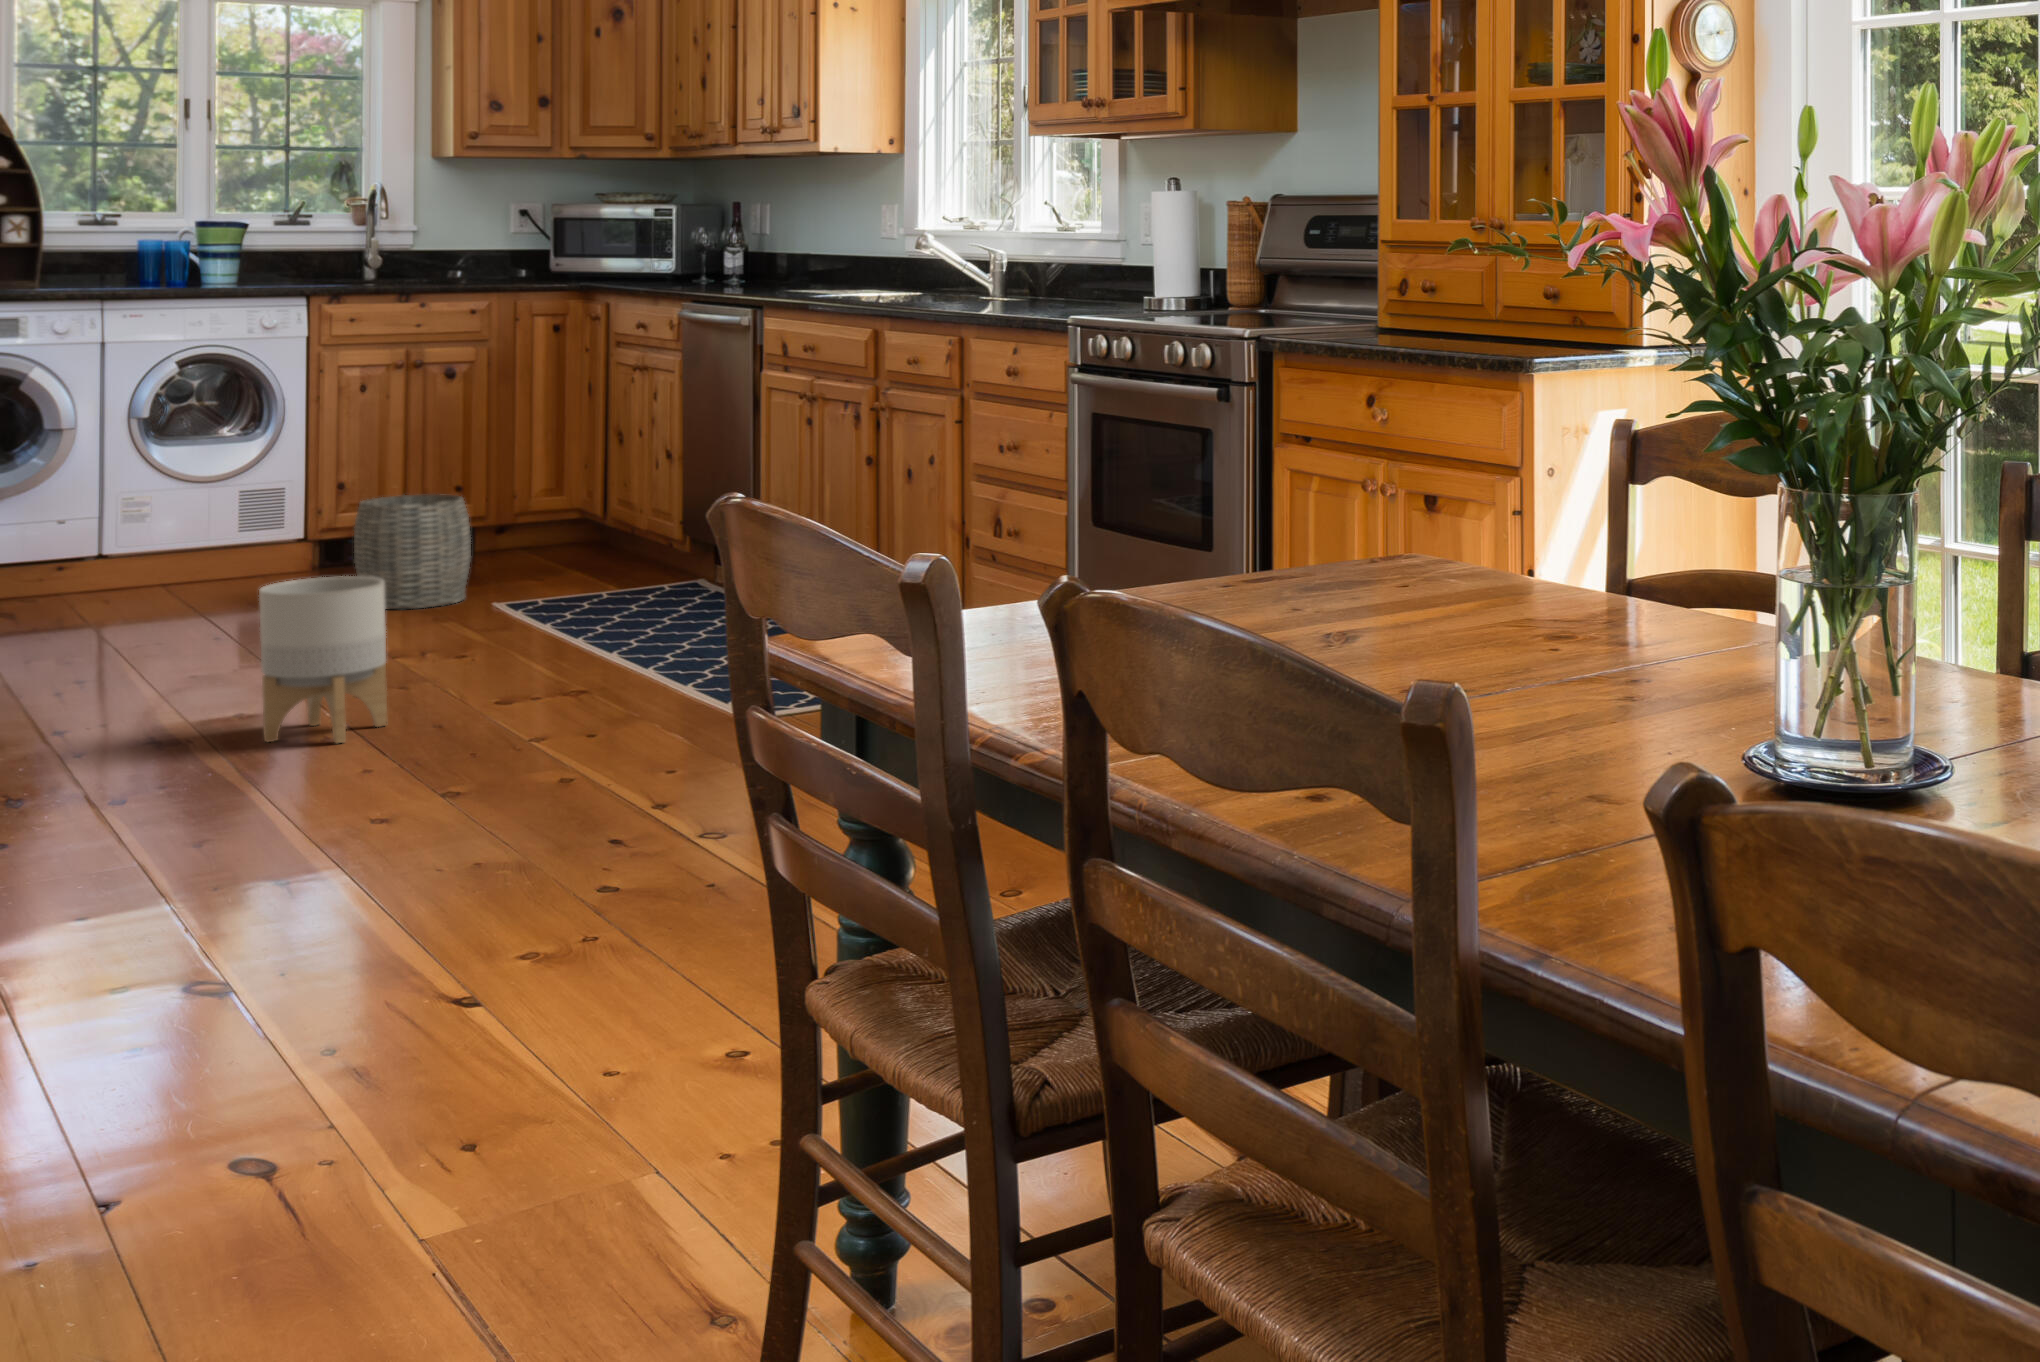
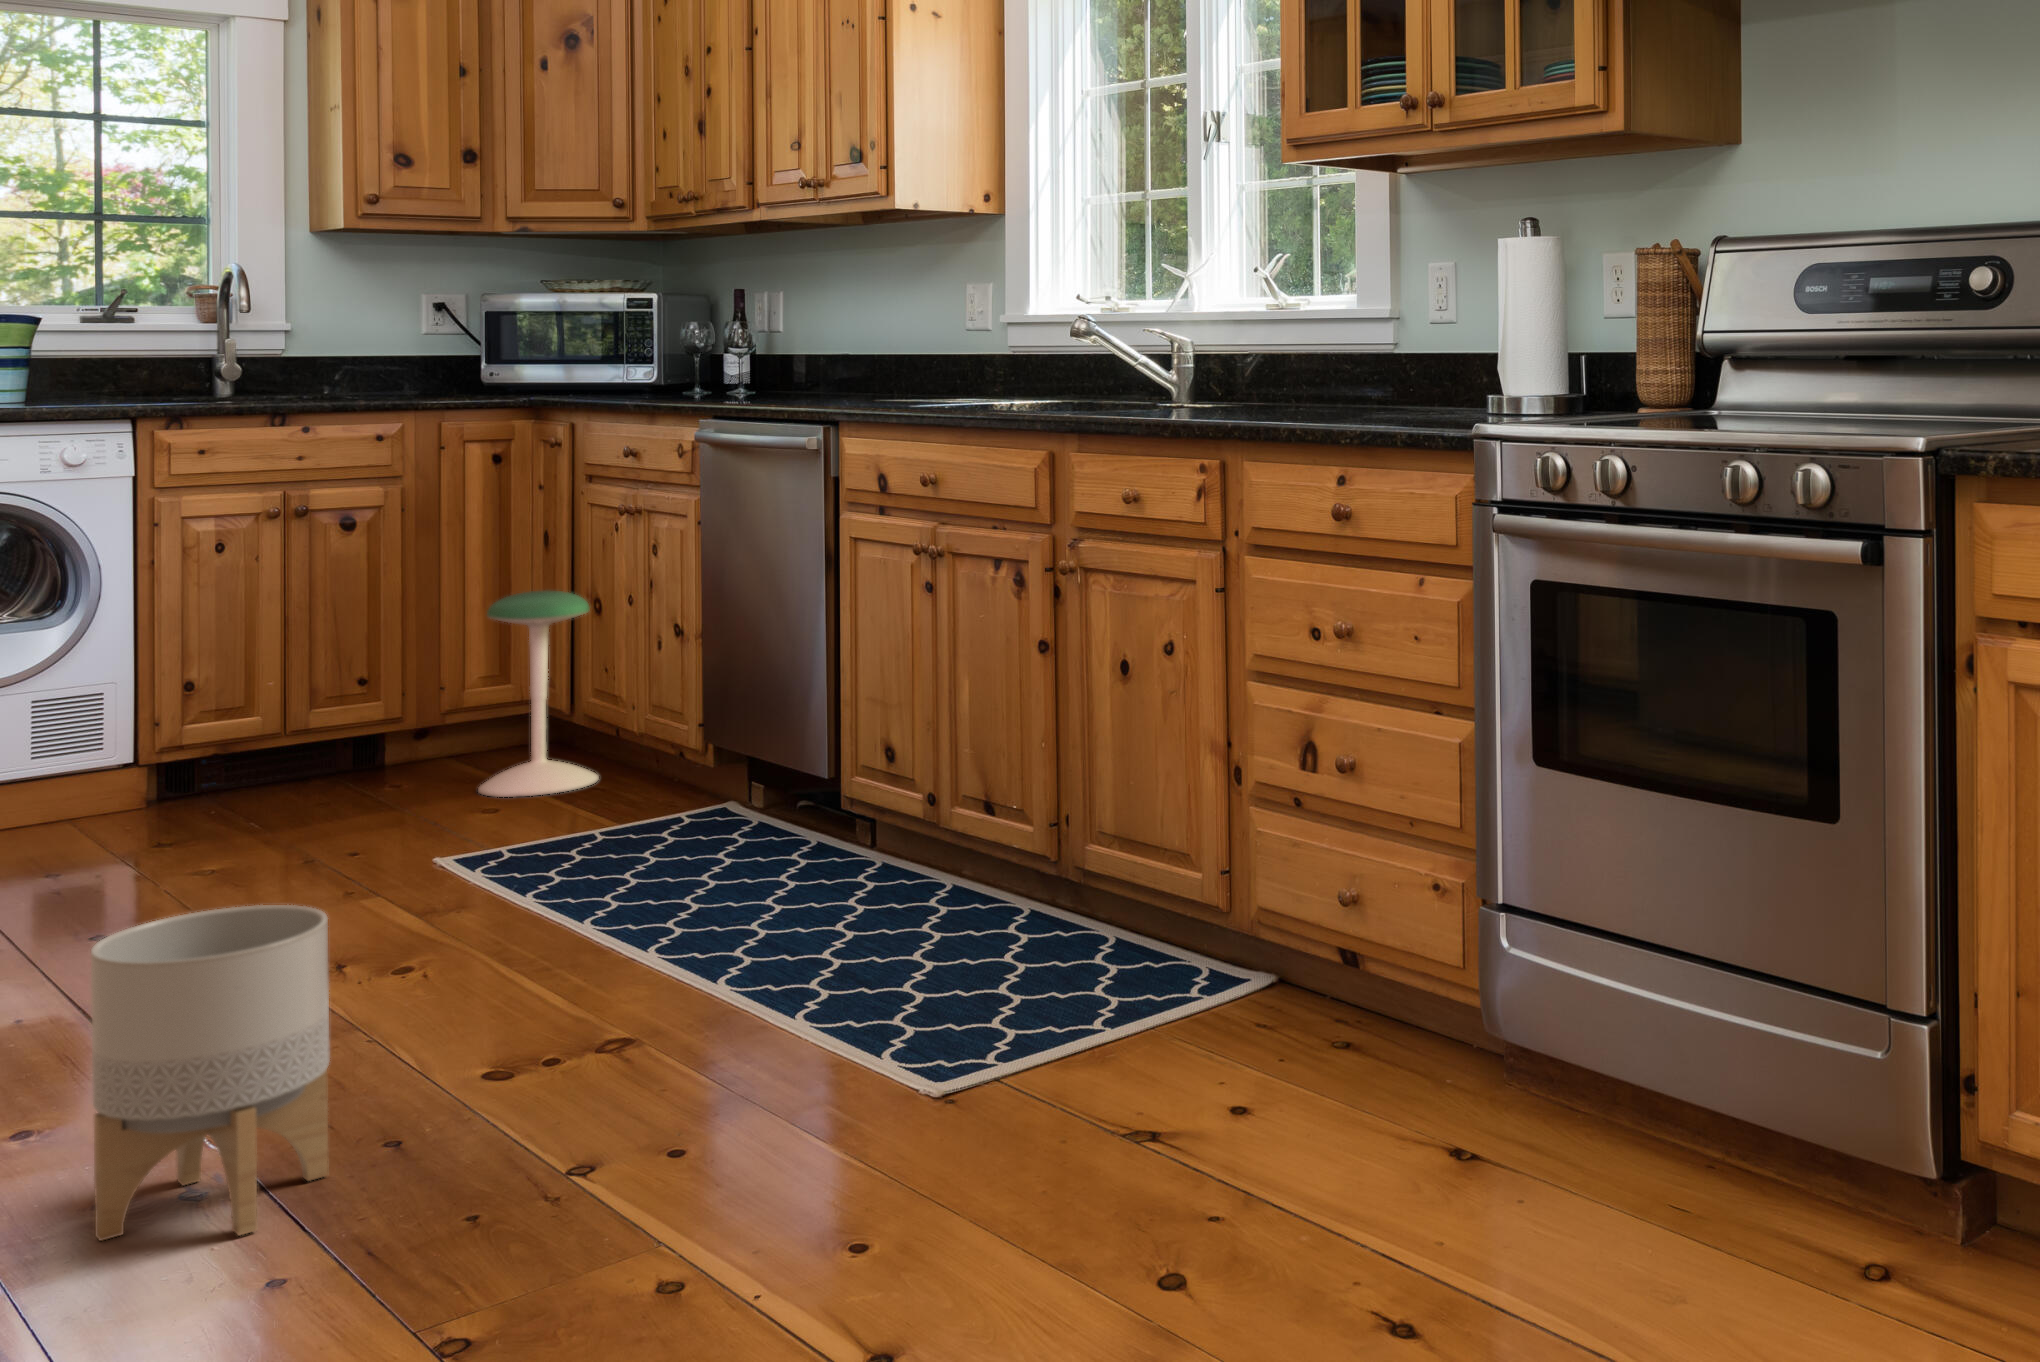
stool: none [536,424,620,567] -> present [478,590,599,797]
woven basket: present [354,494,471,609] -> none [220,707,401,890]

